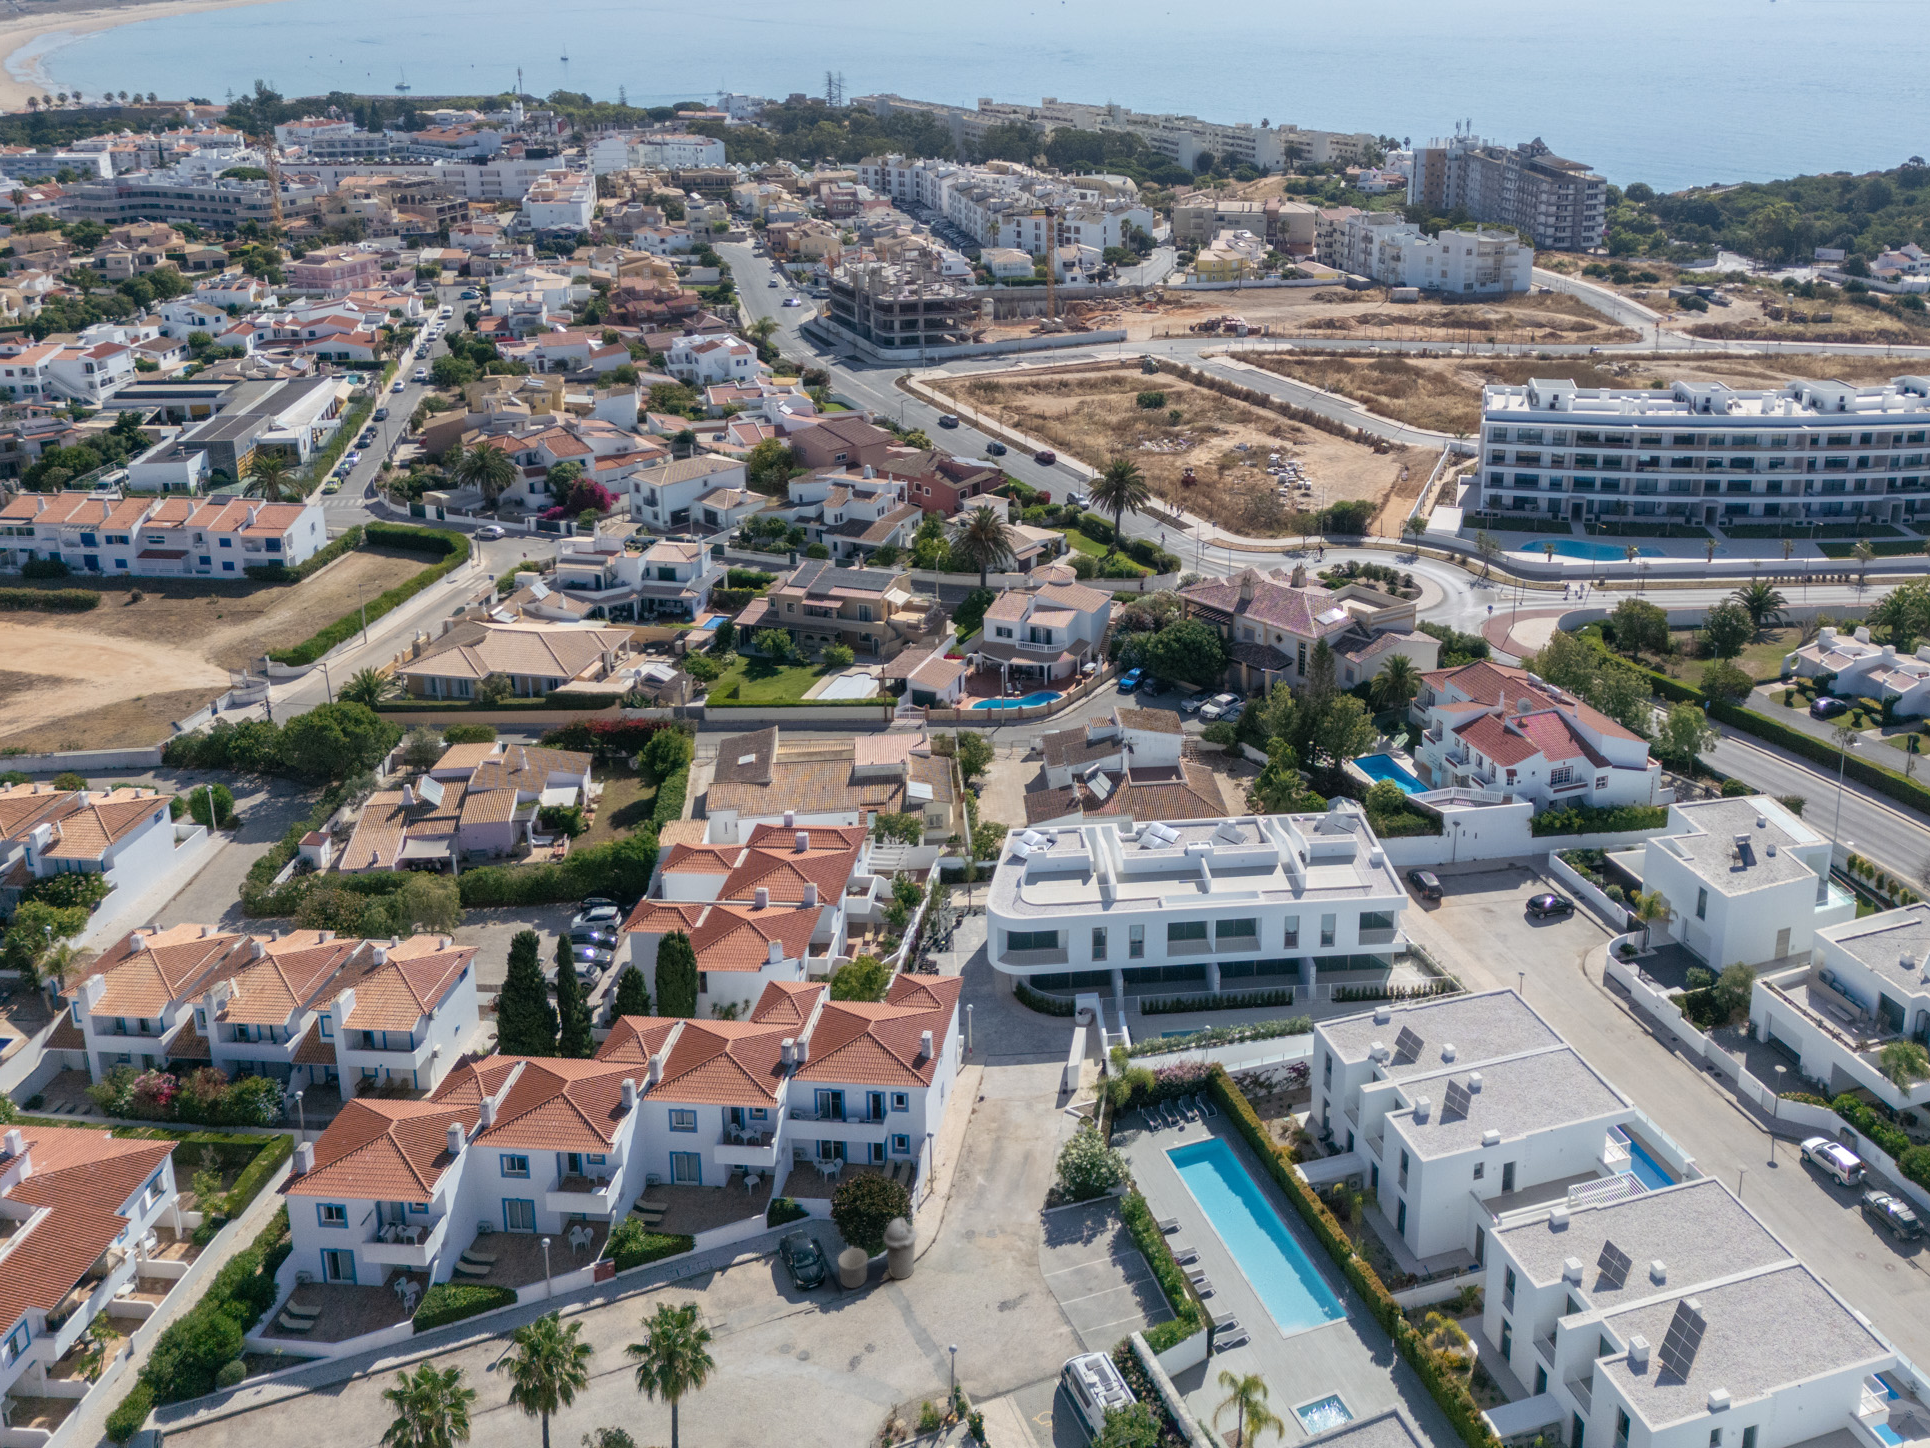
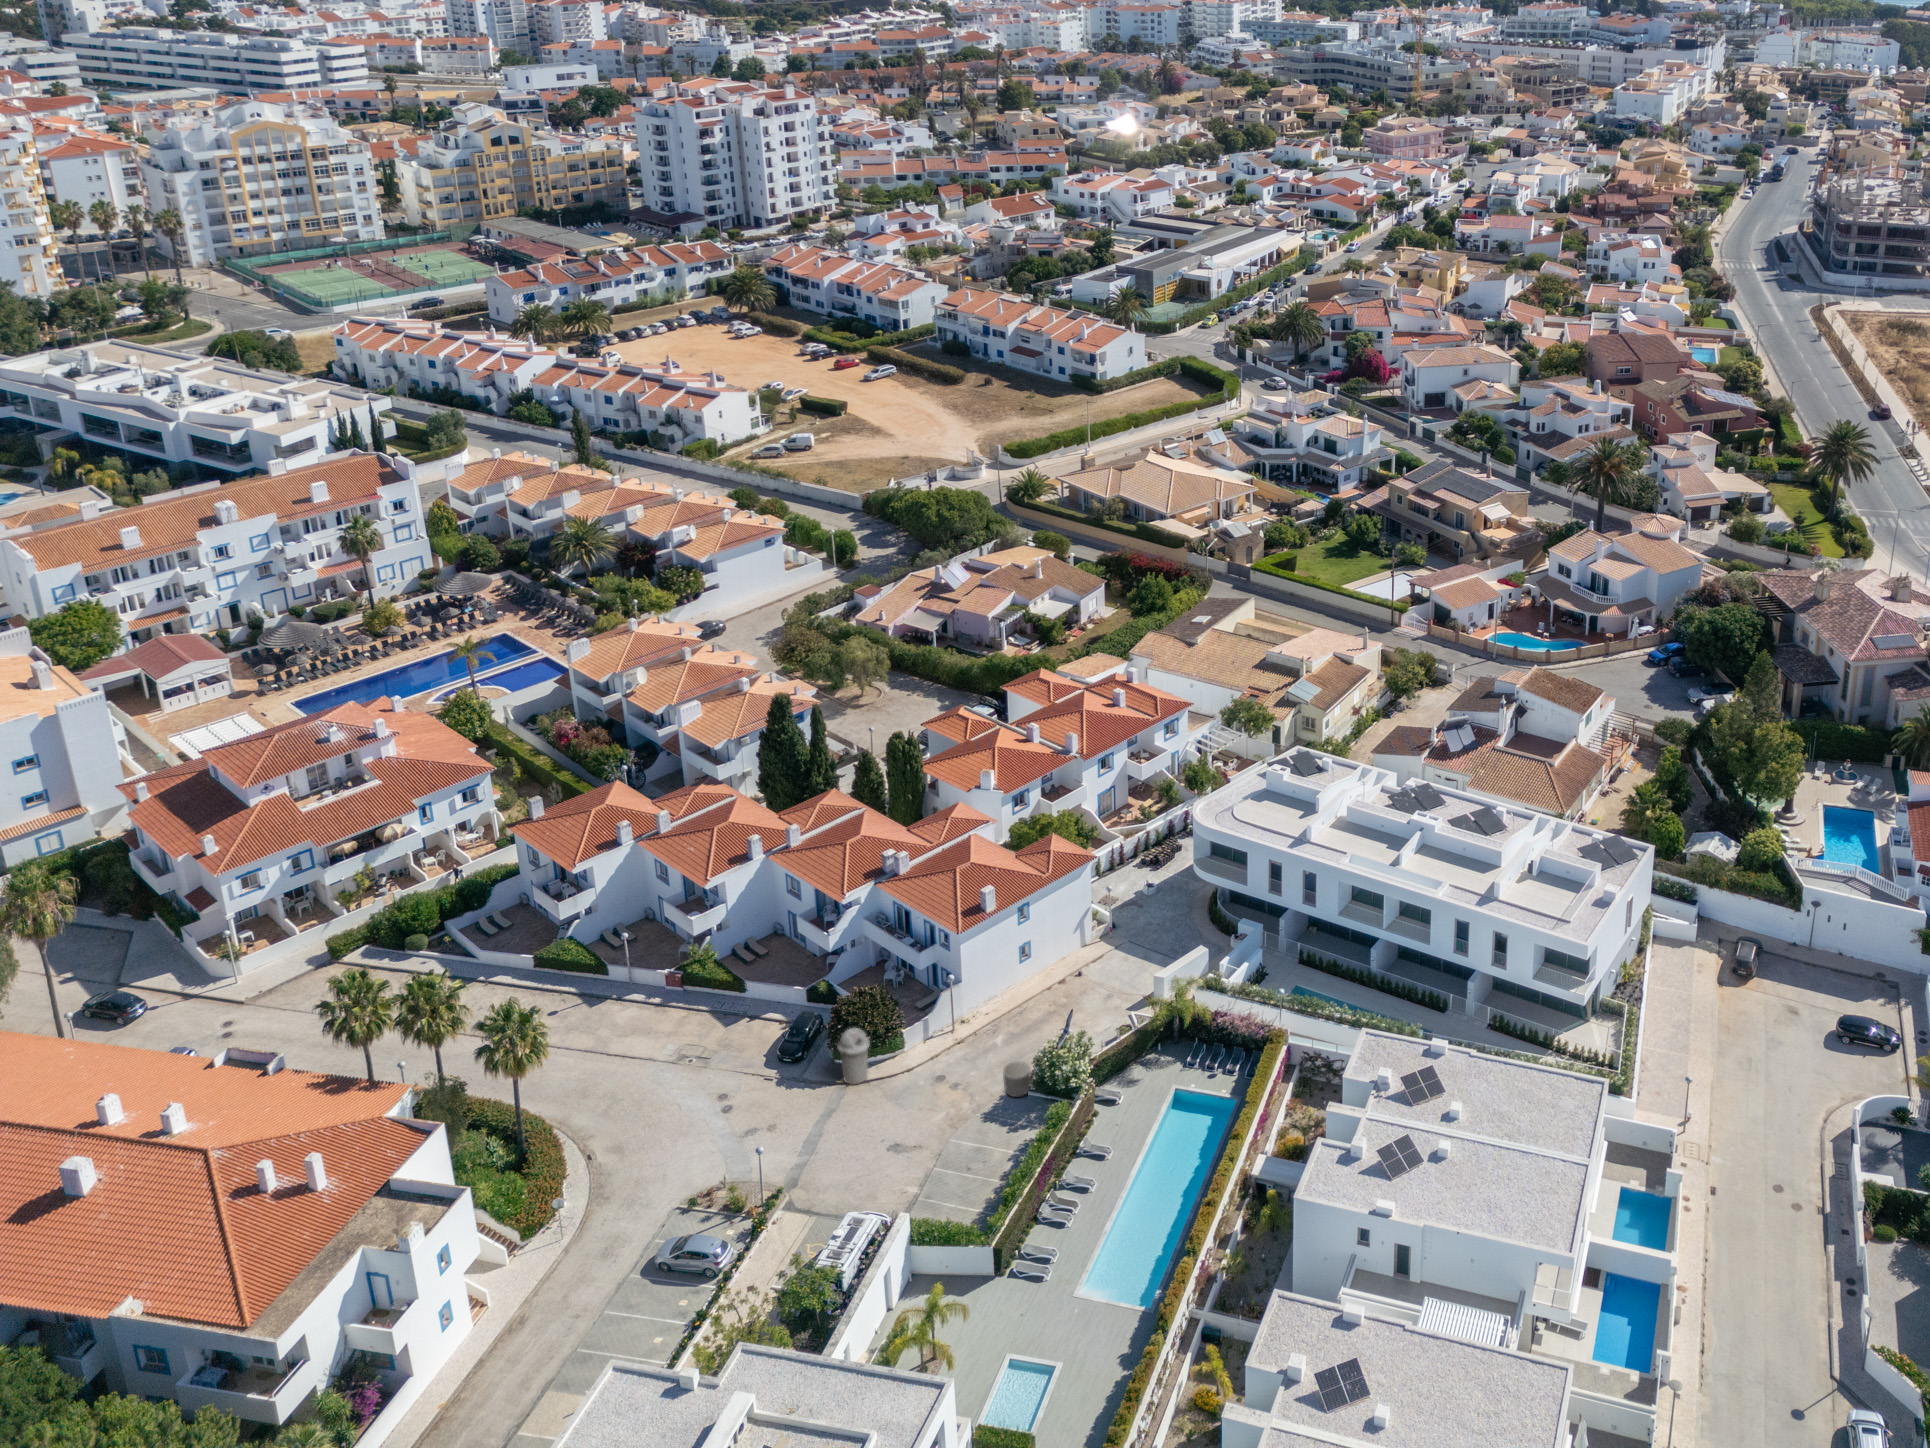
planter: present [838,1248,868,1288] -> present [1003,1061,1031,1097]

